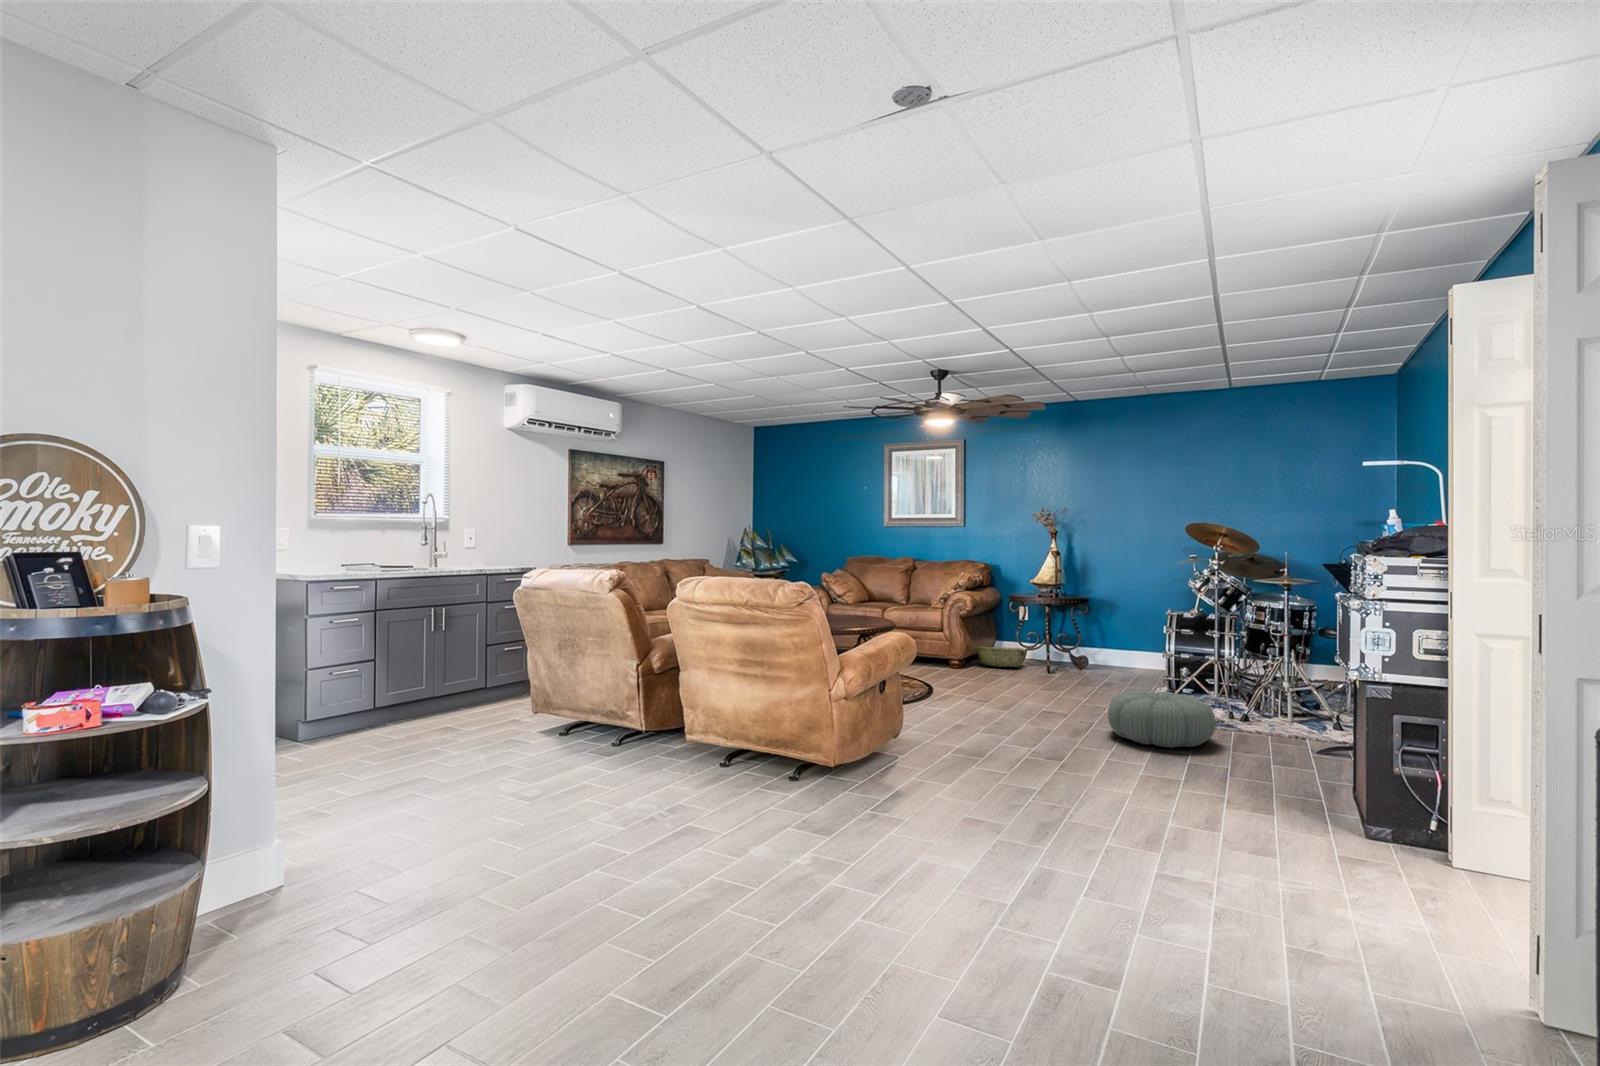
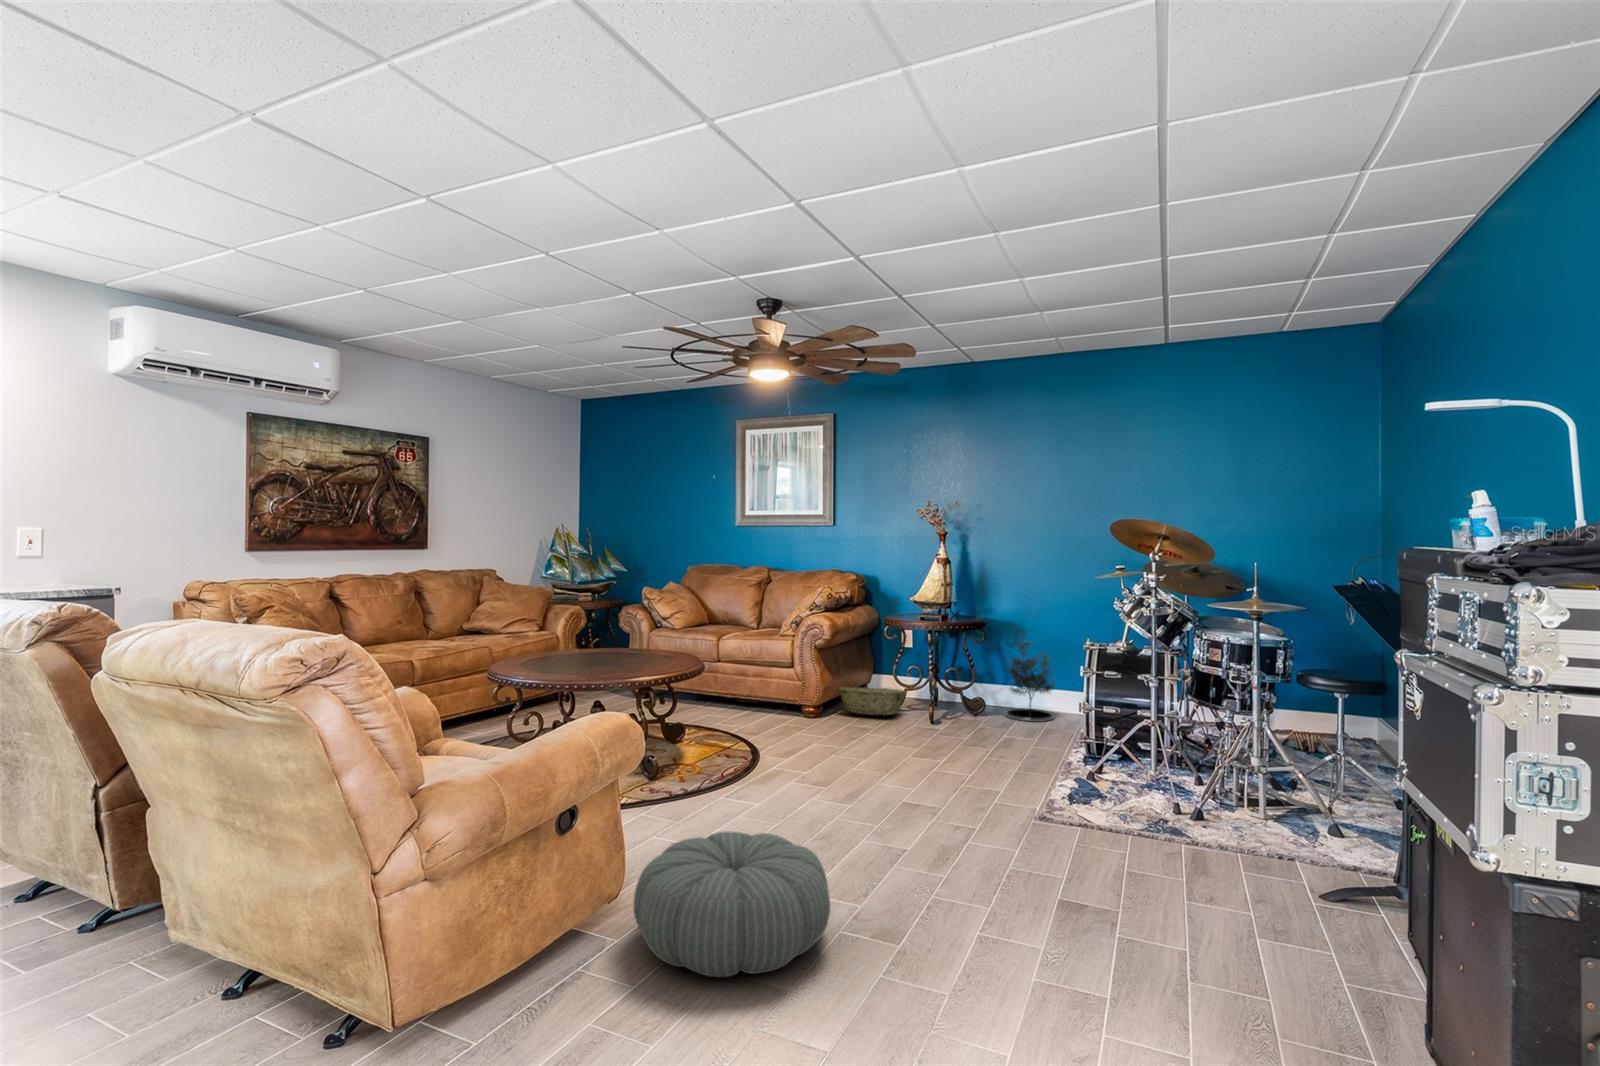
potted tree: none [1101,605,1145,673] -> present [1005,634,1055,722]
pouf: present [1108,690,1216,748] -> present [634,831,830,977]

